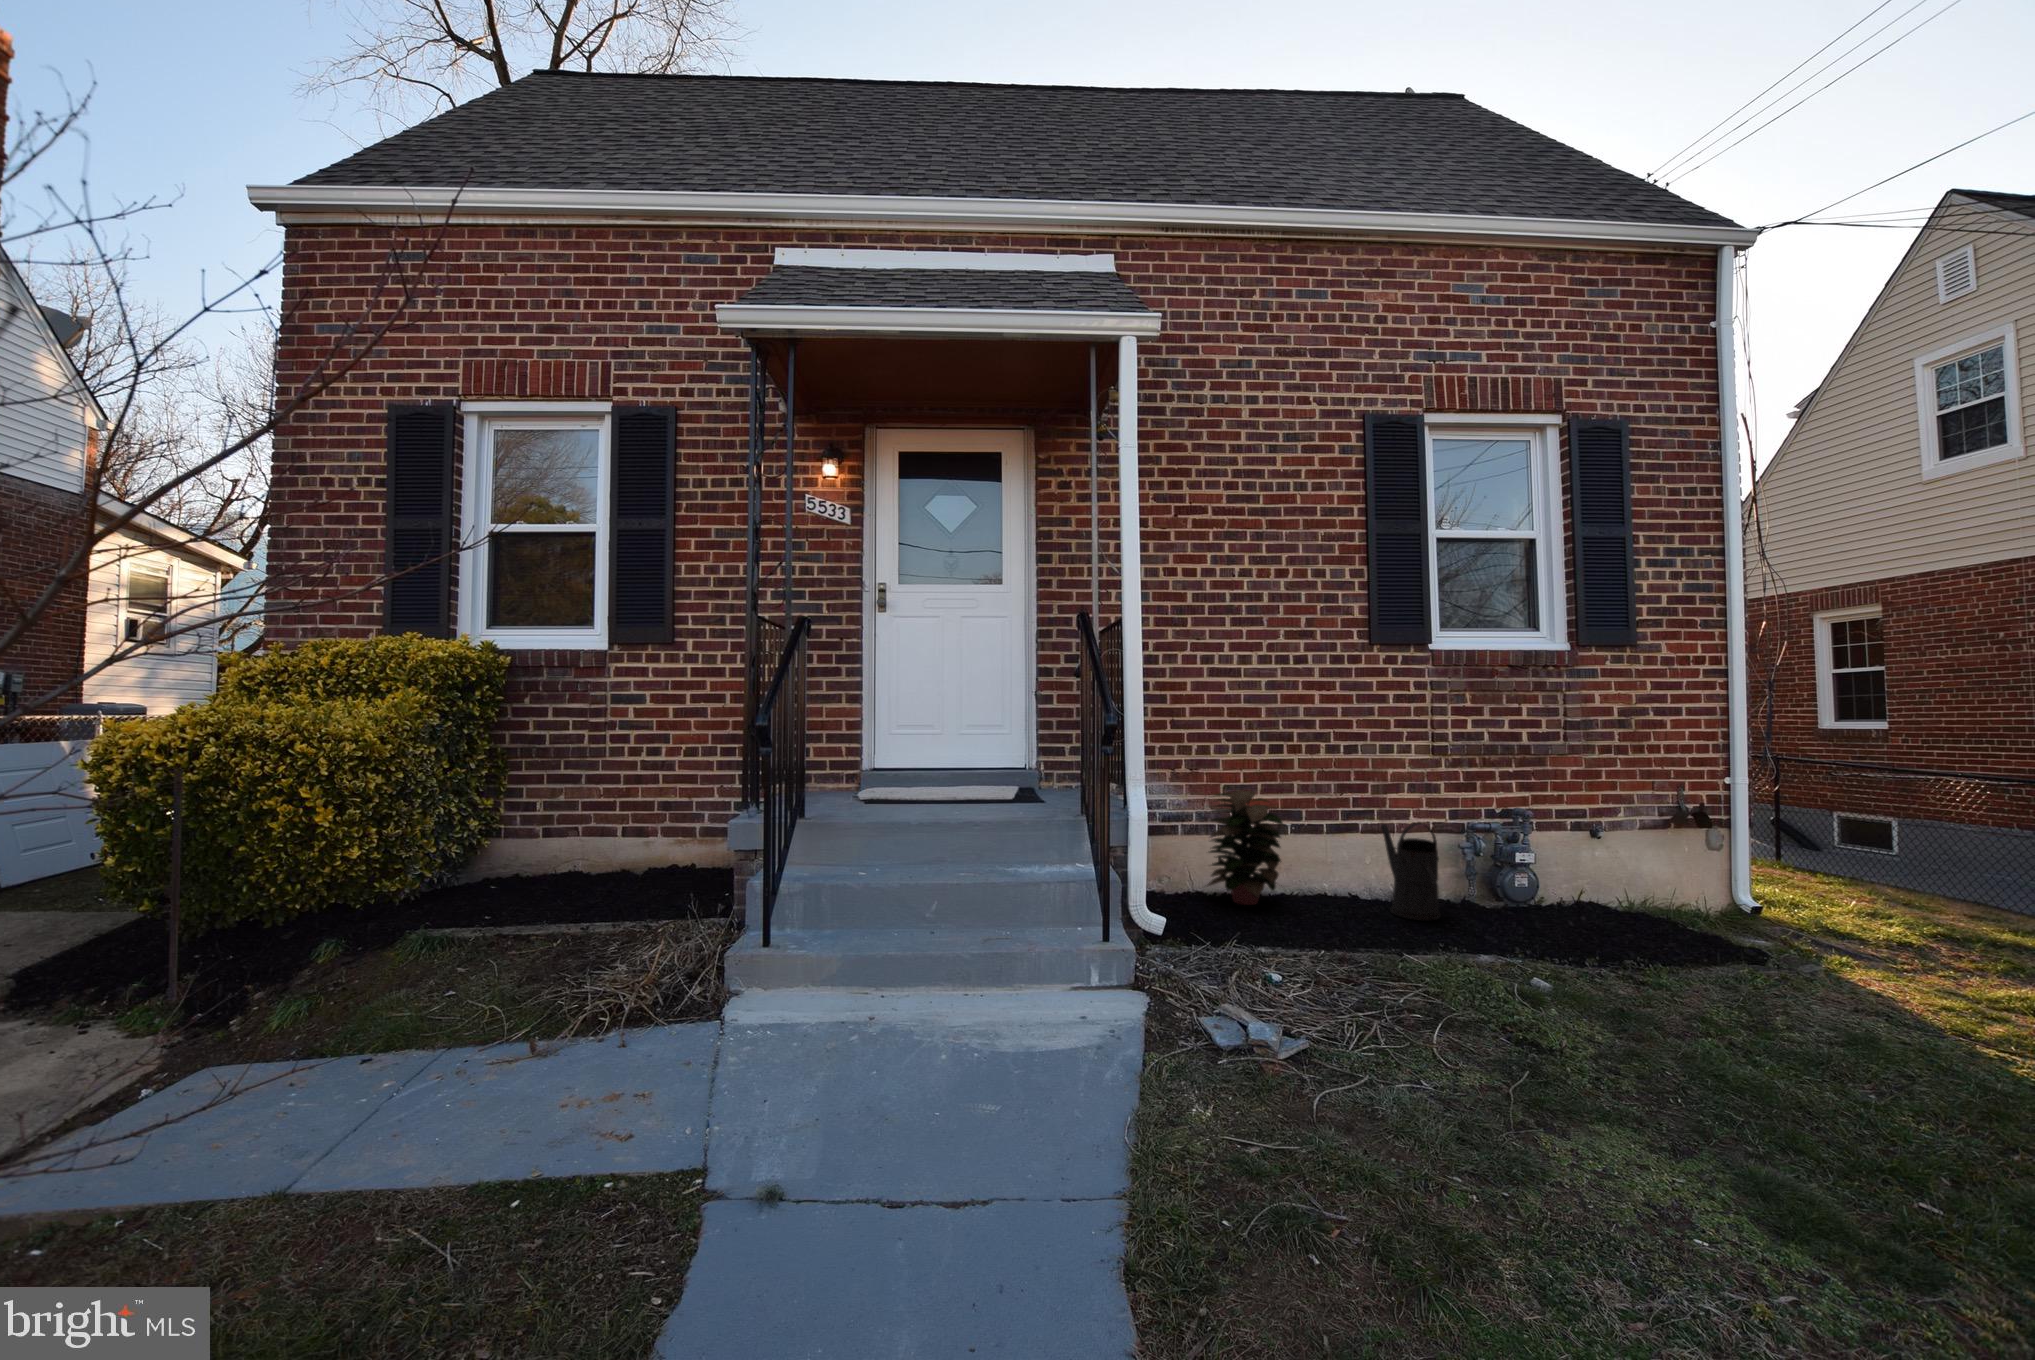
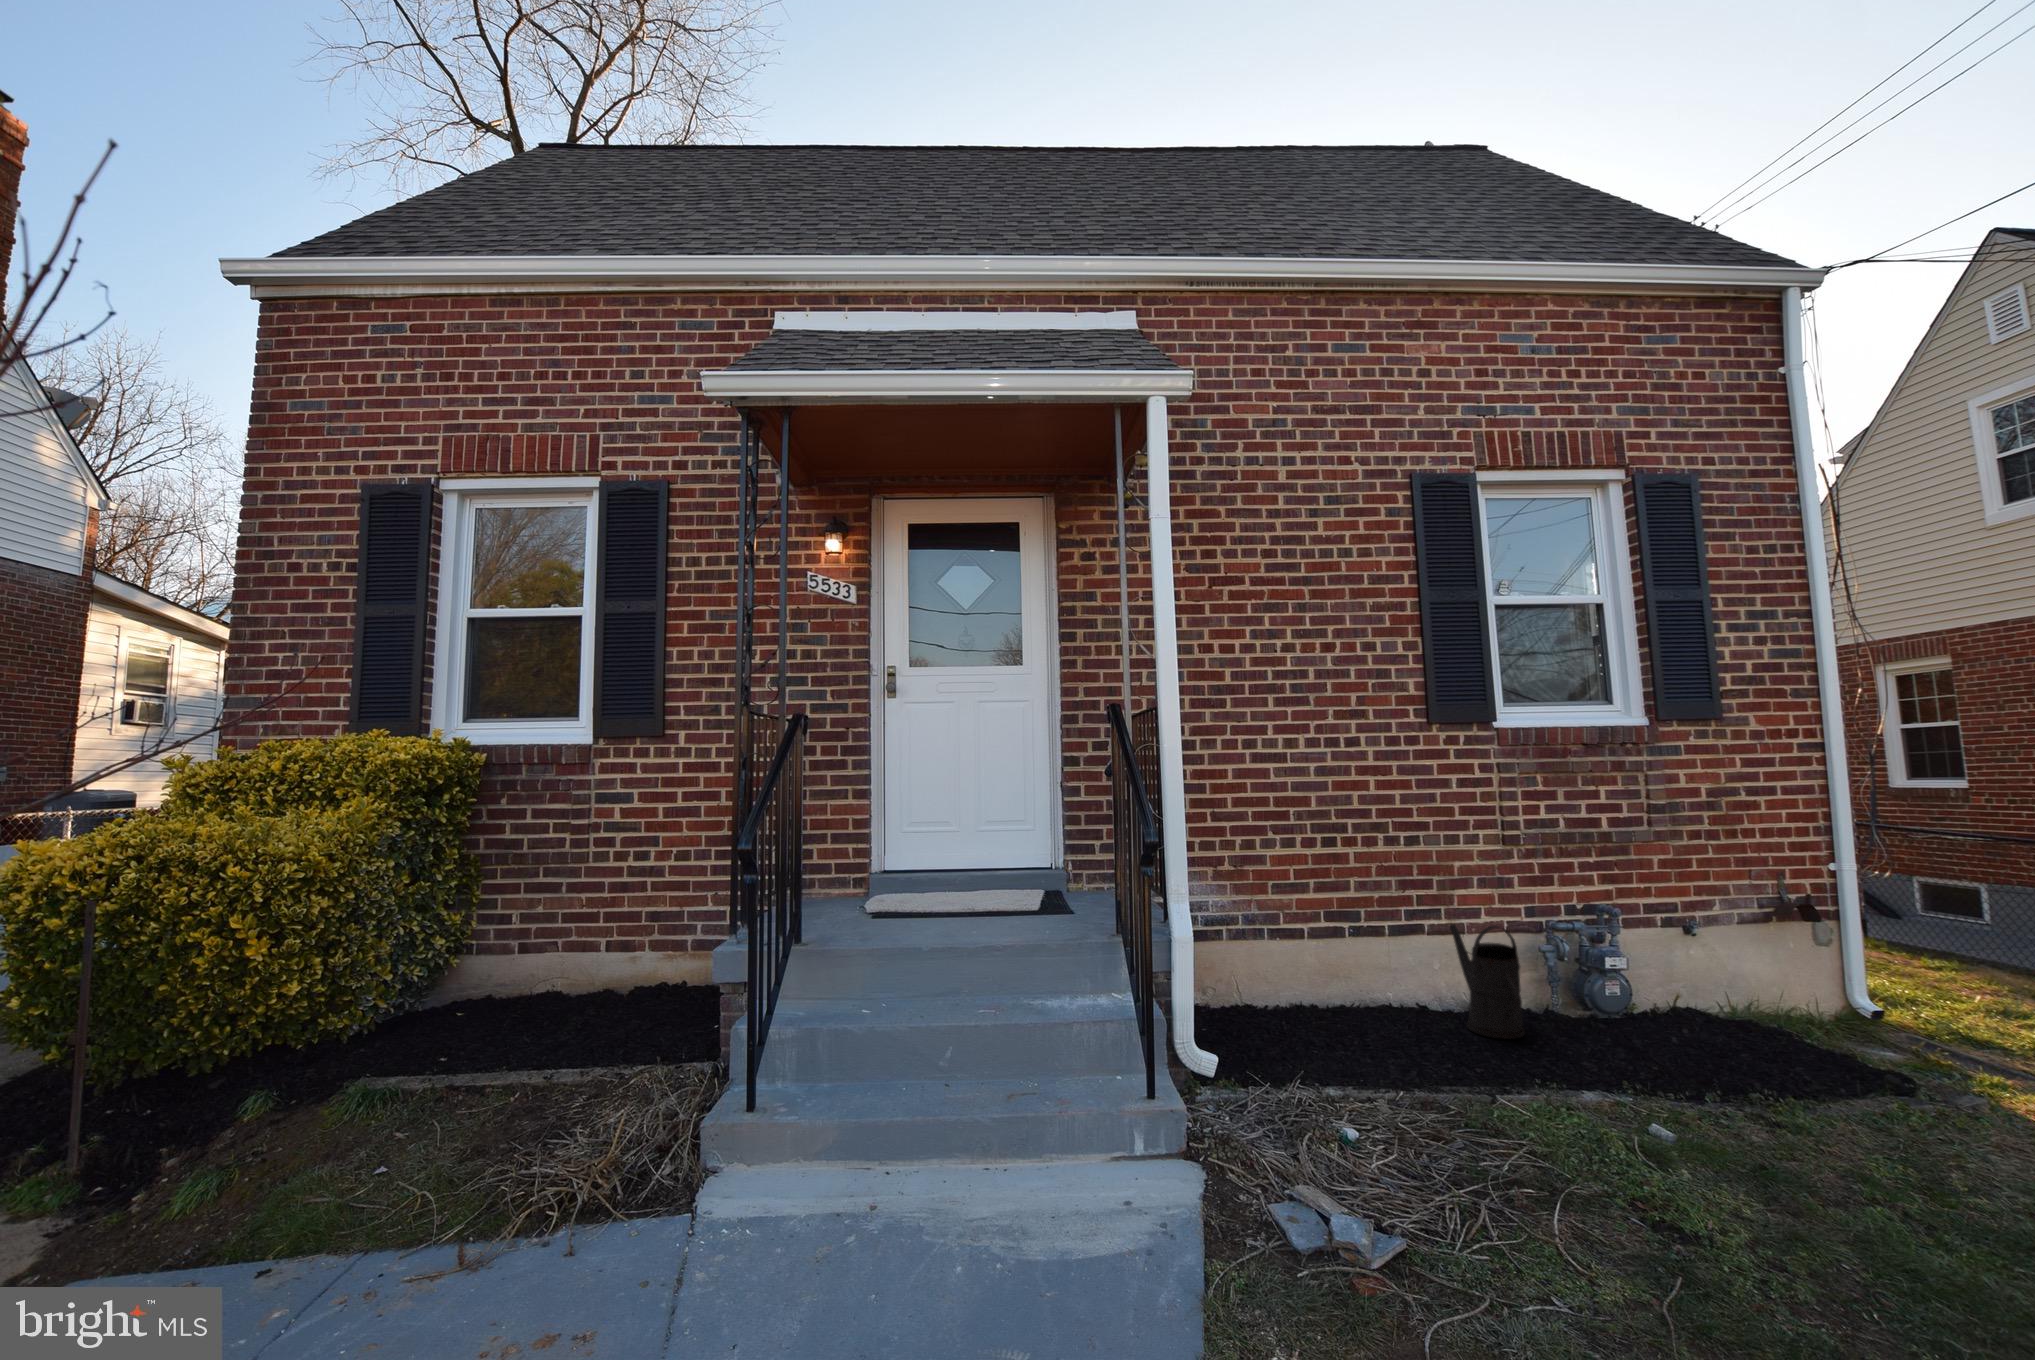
decorative plant: present [1207,791,1283,905] -> none [1255,891,1347,1022]

